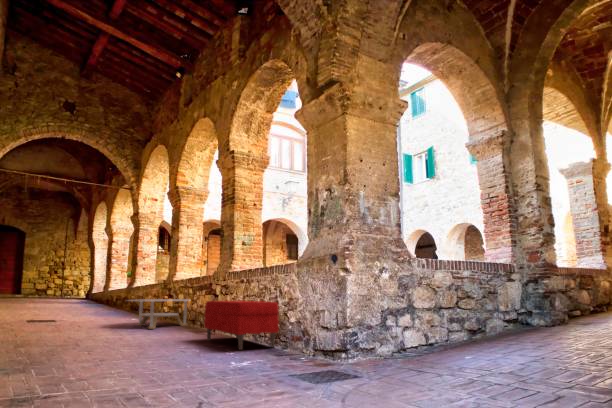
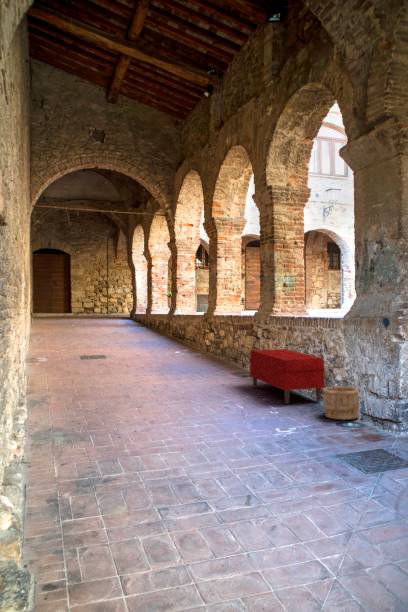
round table: present [137,299,188,329] -> none [174,336,235,367]
wooden bucket: none [276,326,312,357] -> present [323,386,359,420]

